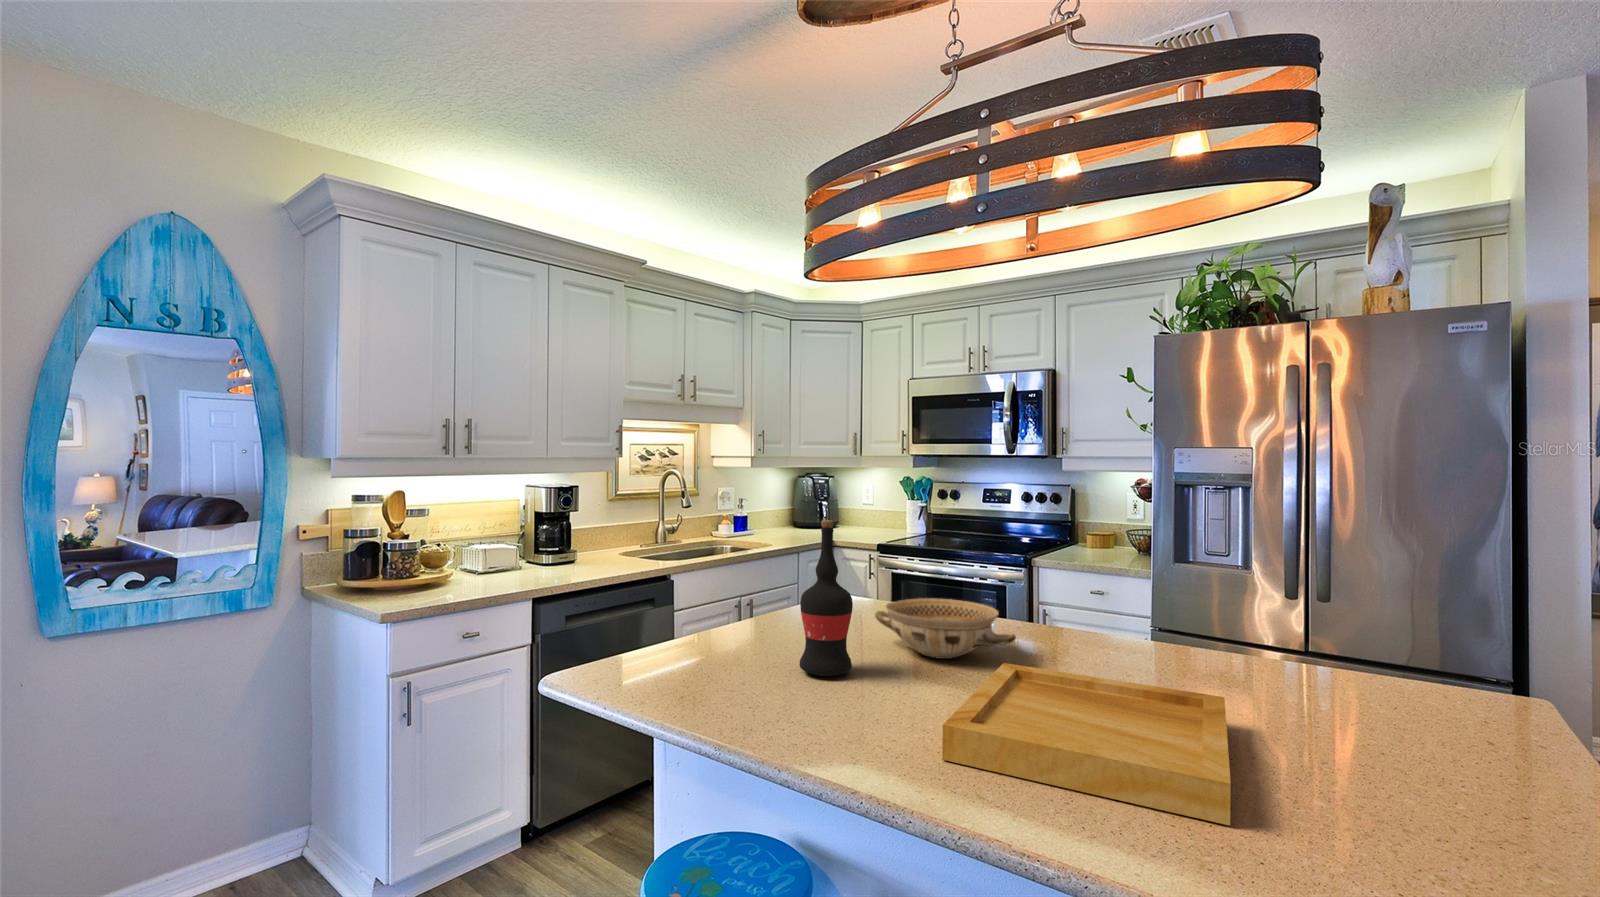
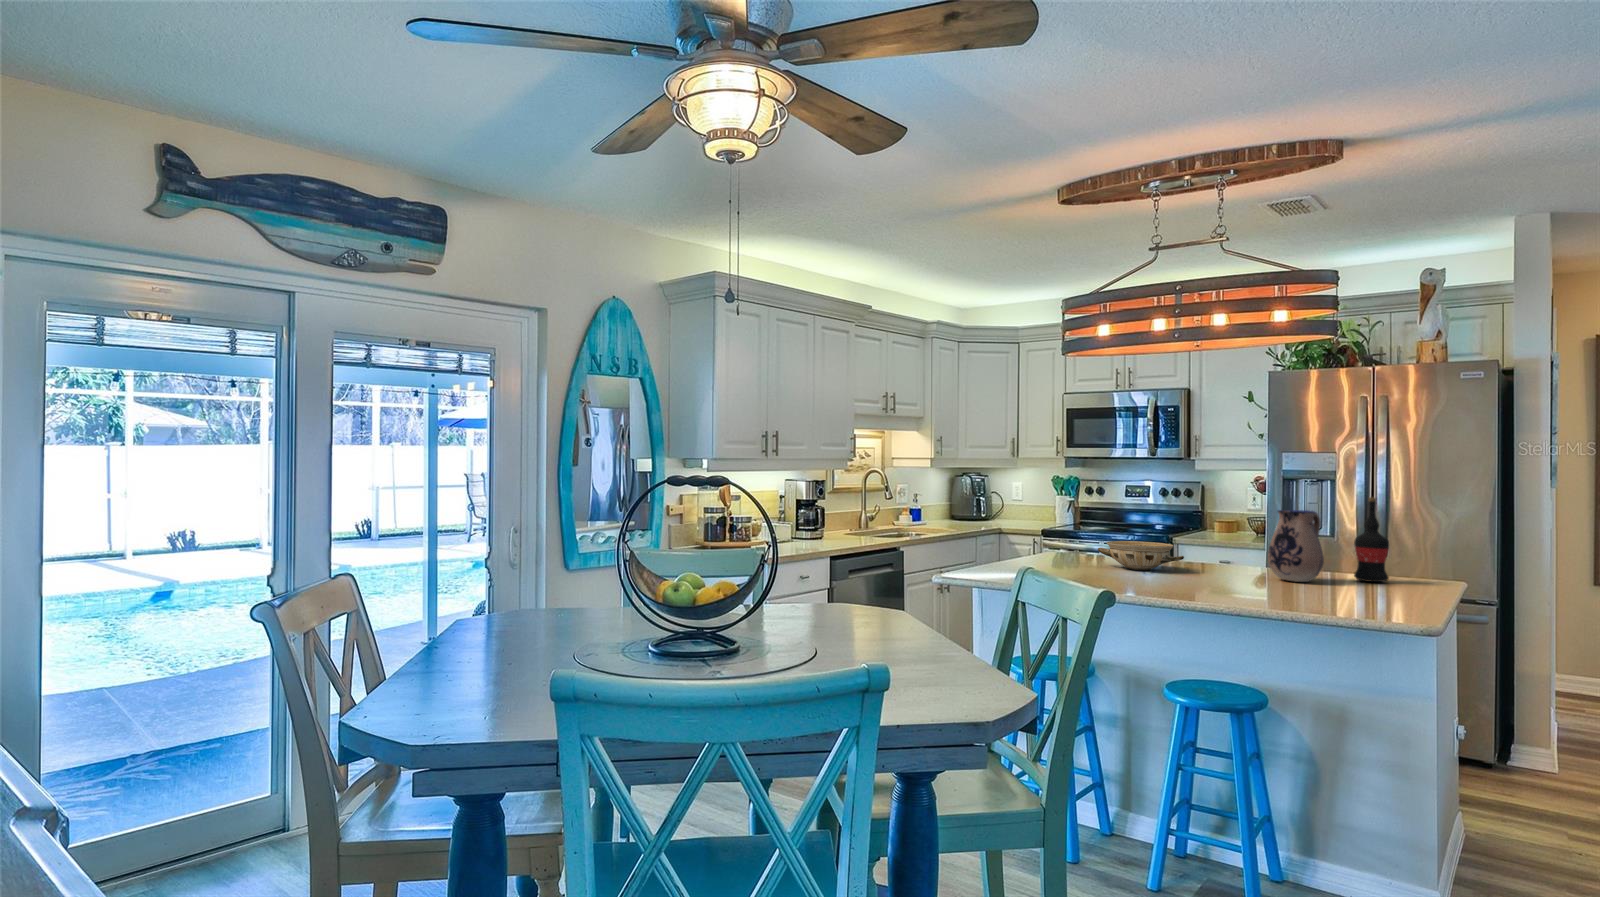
wine bottle: present [800,520,853,676] -> present [1354,497,1389,582]
ceramic pitcher: none [1168,554,1277,701] -> present [1268,510,1324,582]
tray: present [942,663,1231,826] -> none [1163,564,1293,601]

